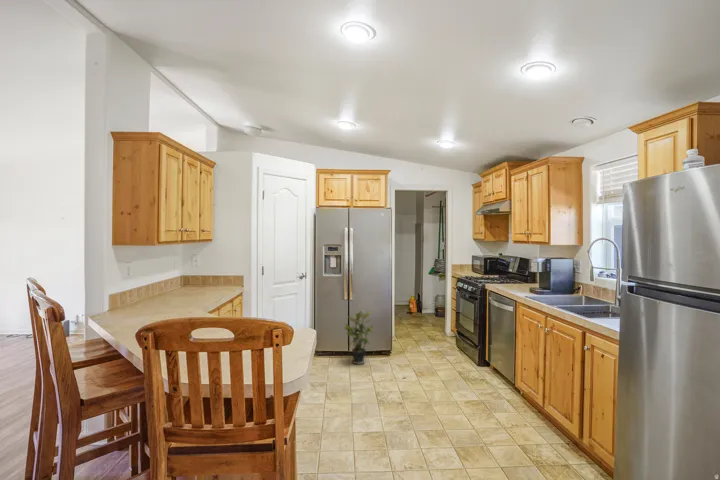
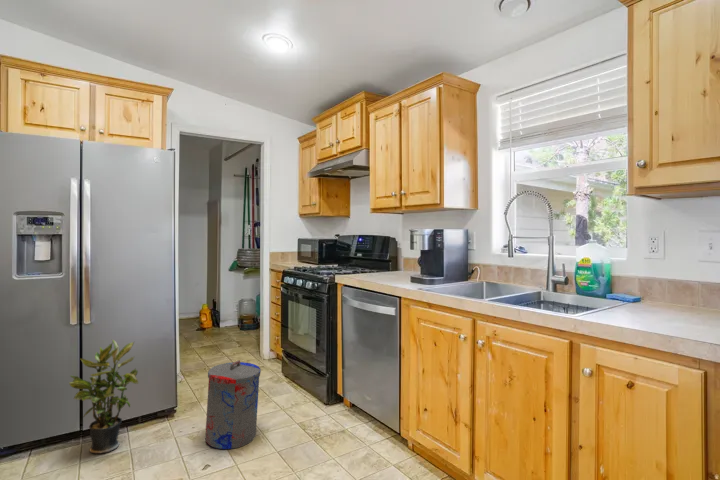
trash can: none [405,328,435,376] -> present [205,360,261,449]

